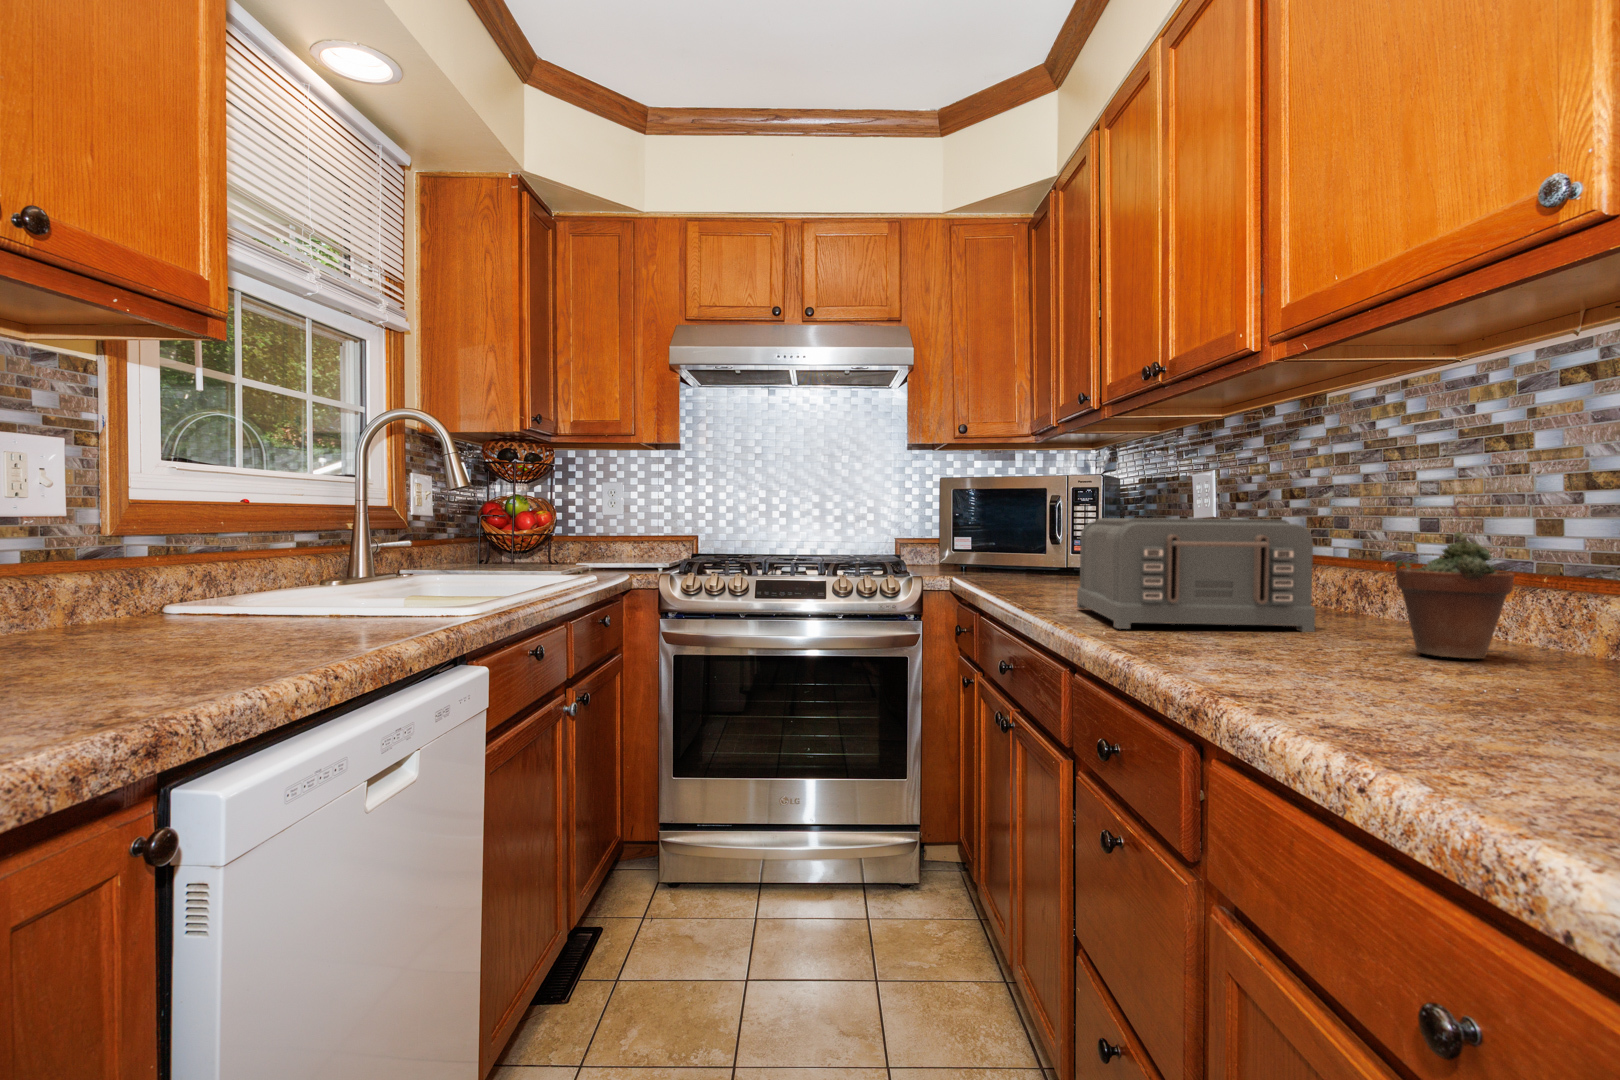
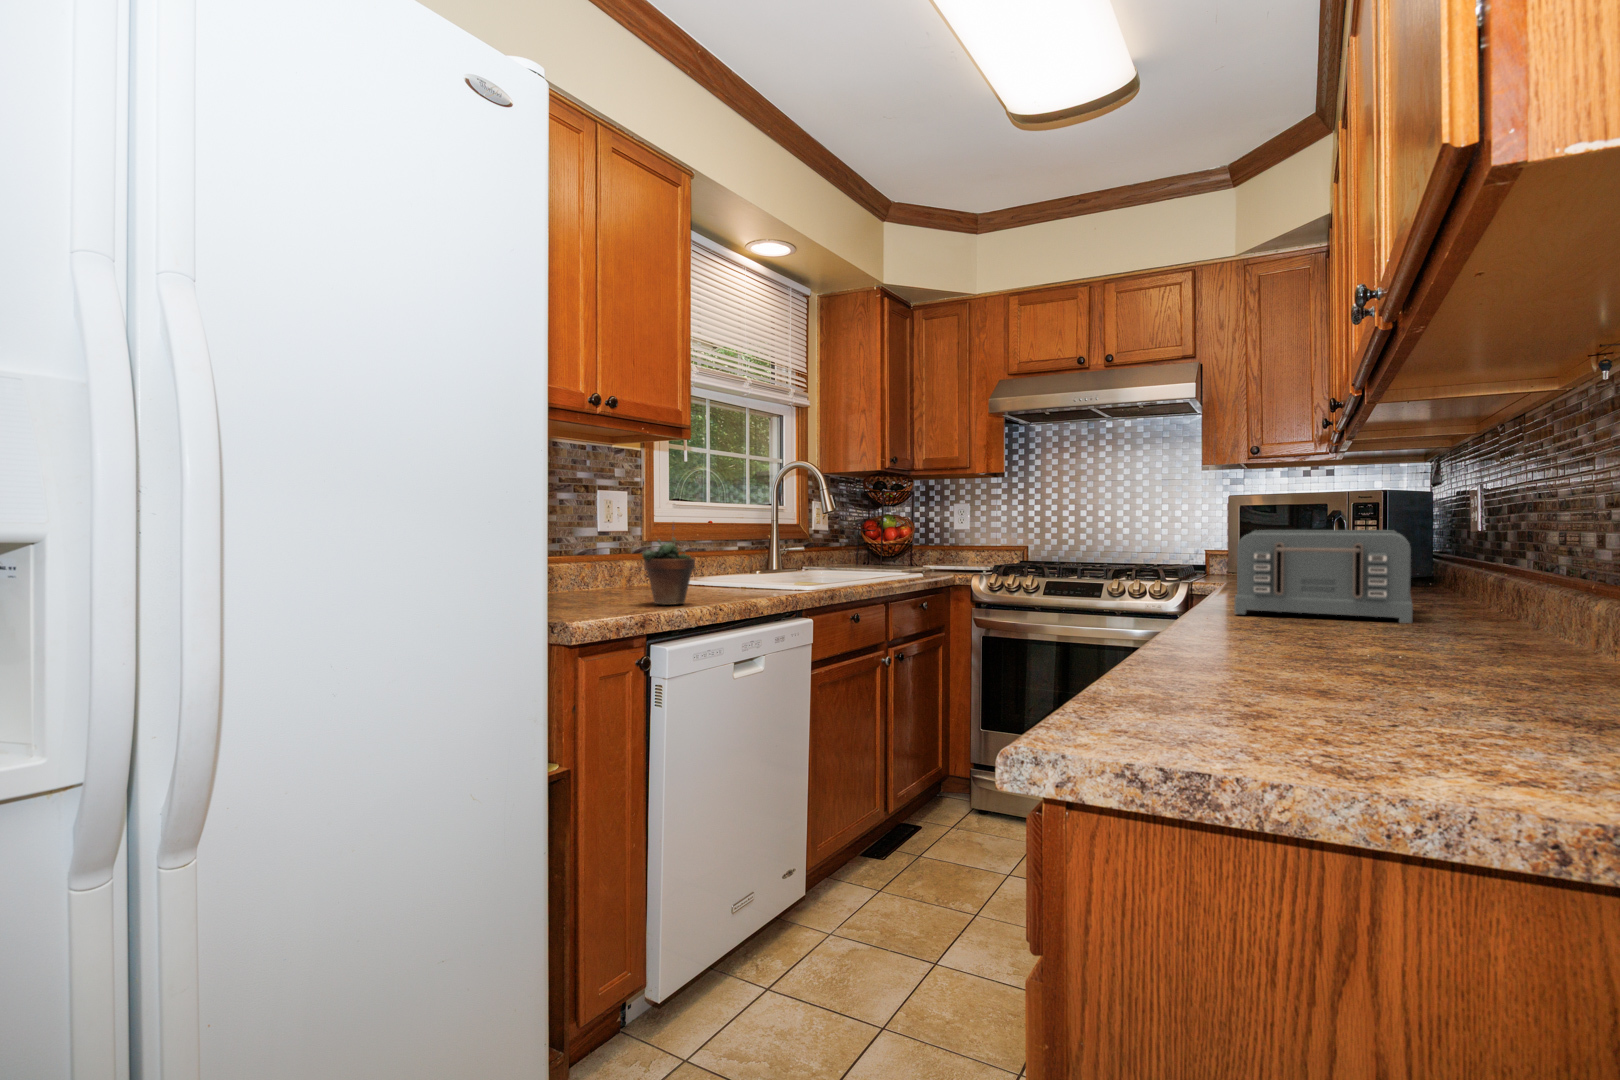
succulent plant: present [1395,501,1514,659] -> present [642,524,695,605]

